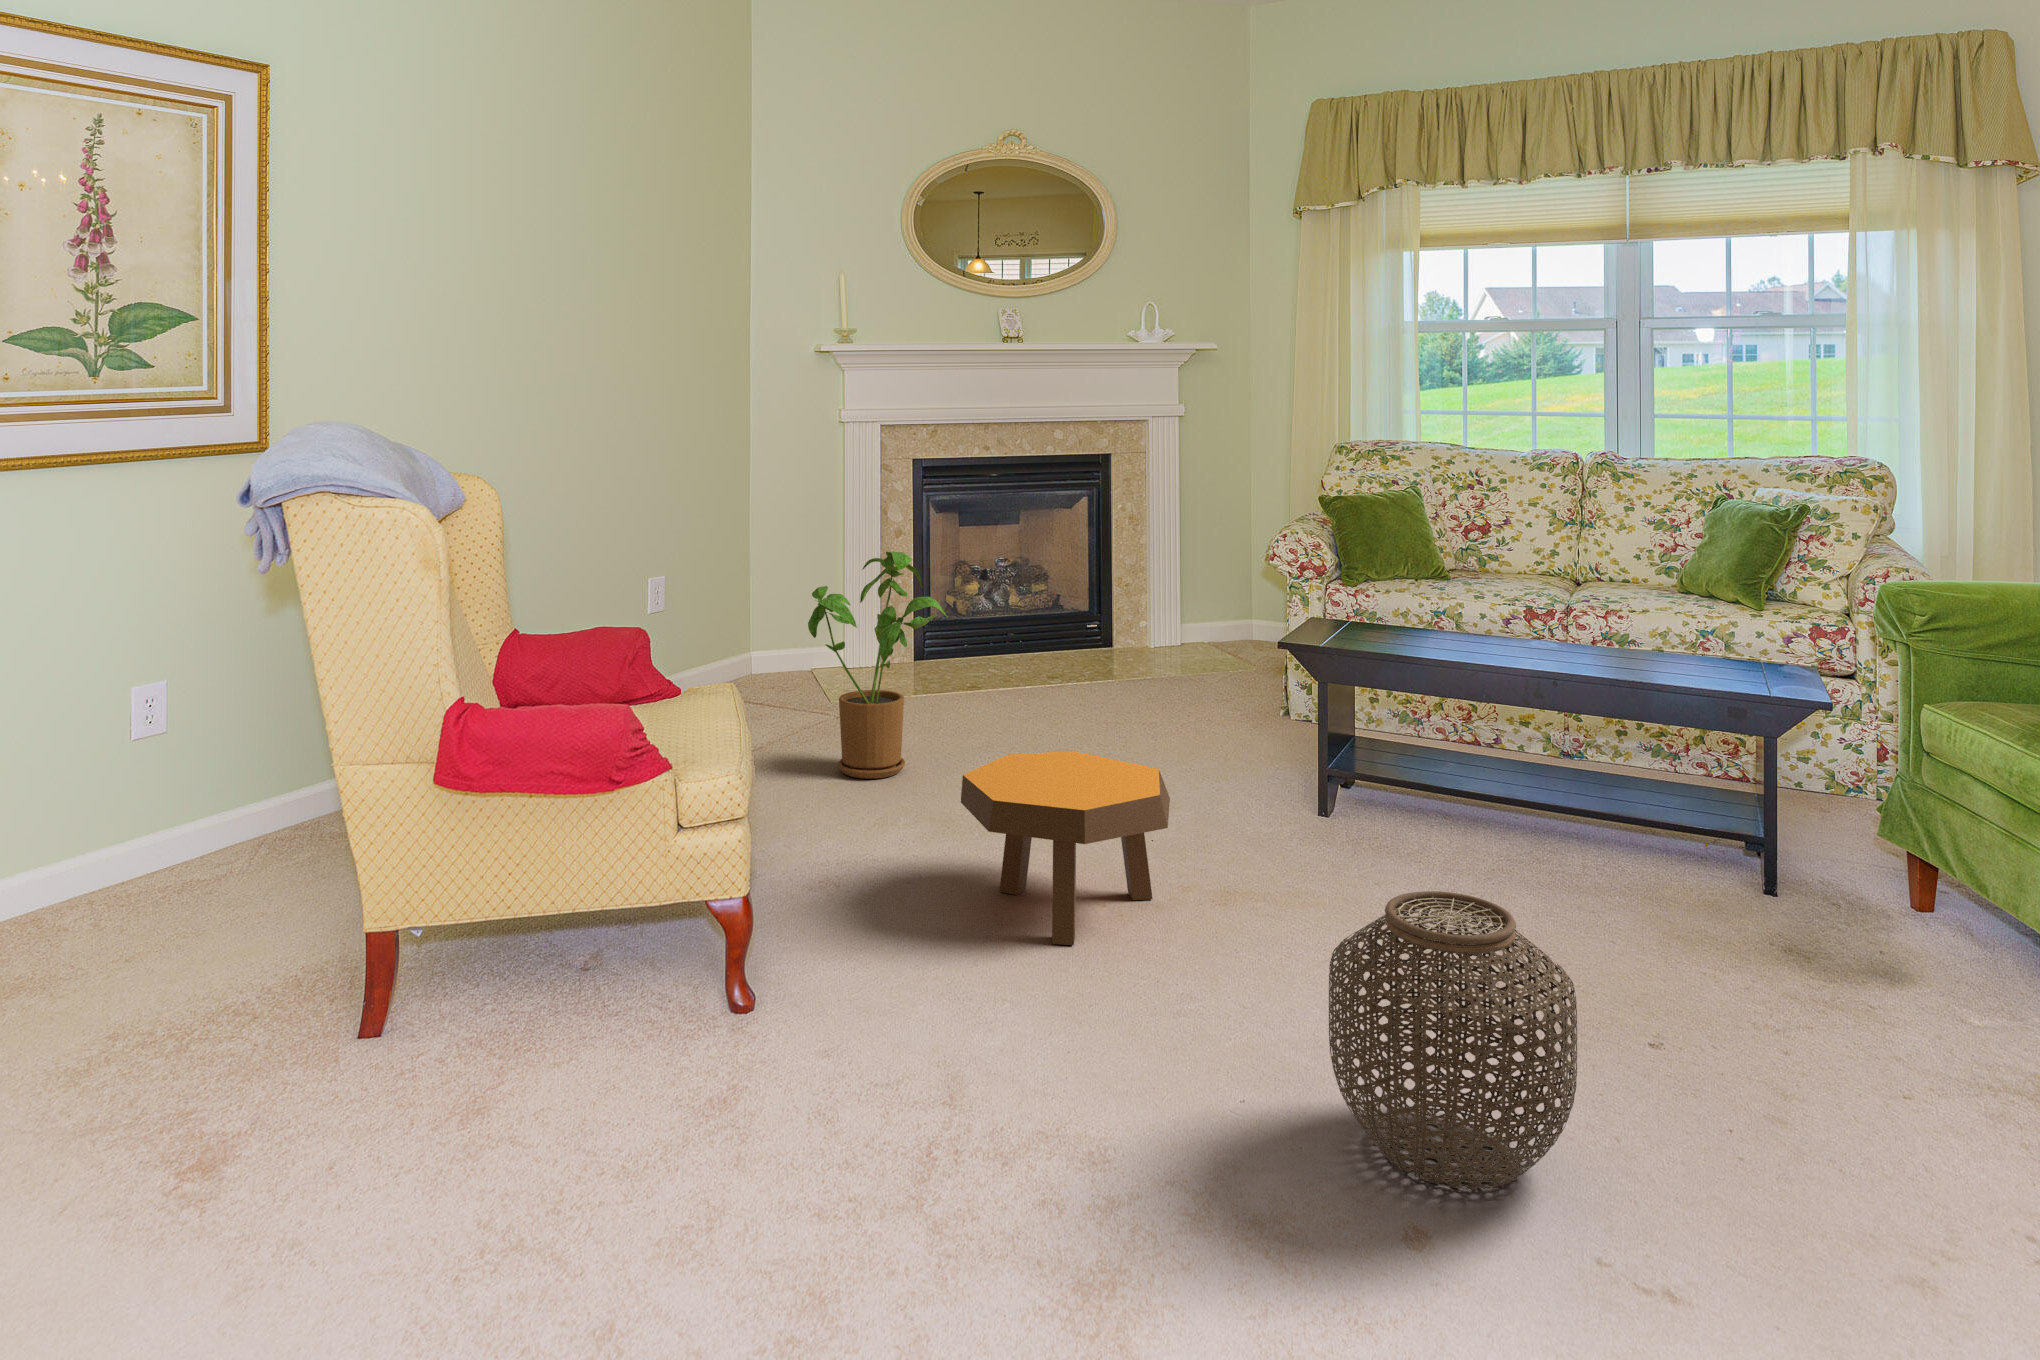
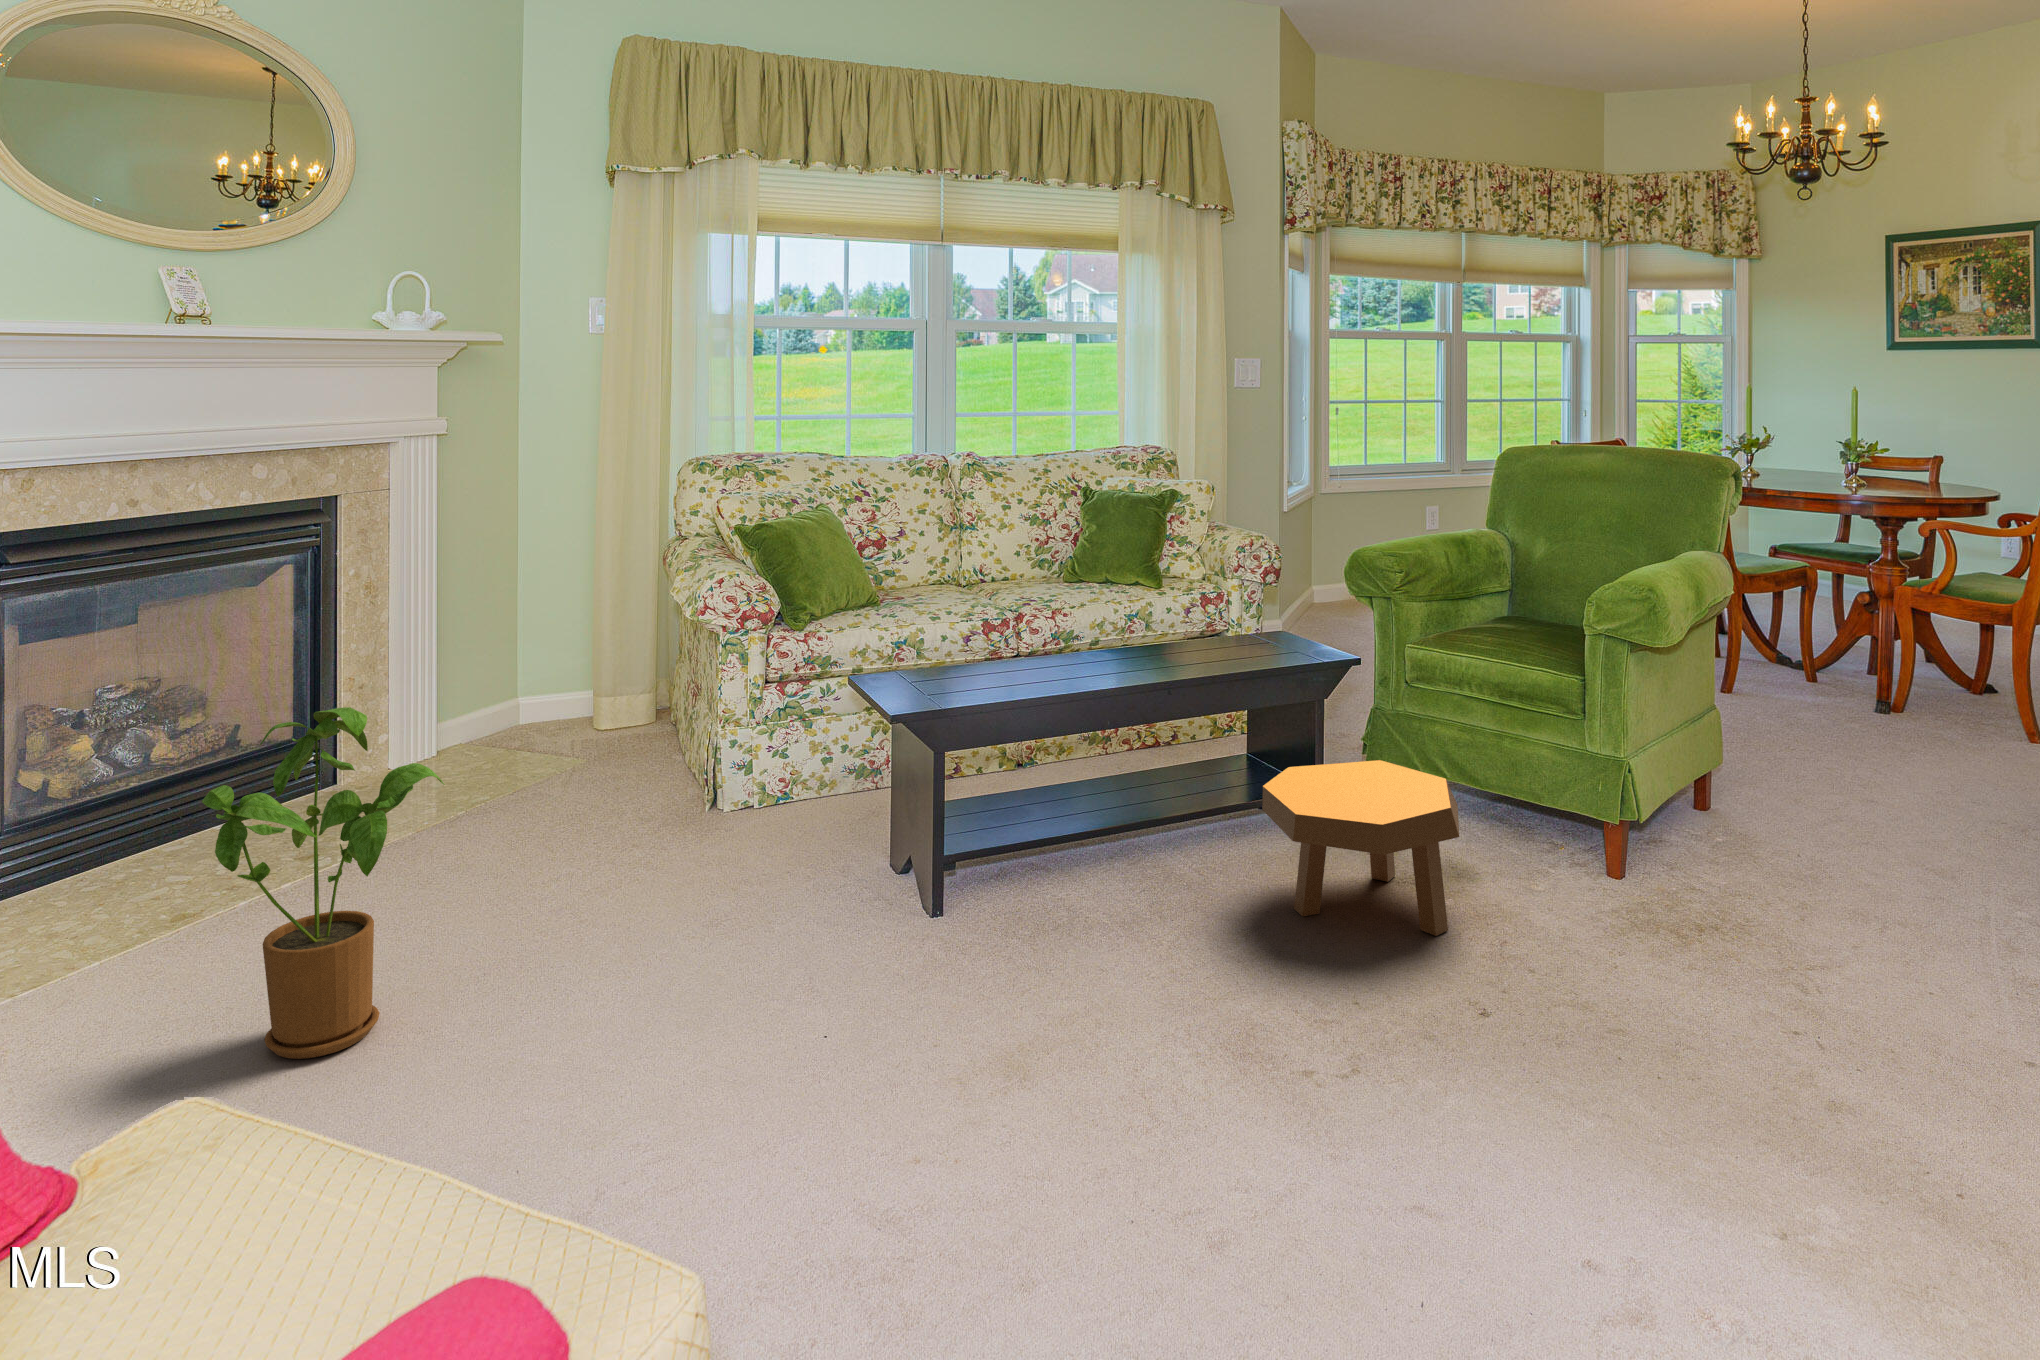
footstool: present [961,751,1170,945] -> present [1262,760,1459,936]
woven basket: present [1329,891,1577,1190] -> none [1383,947,1612,1235]

